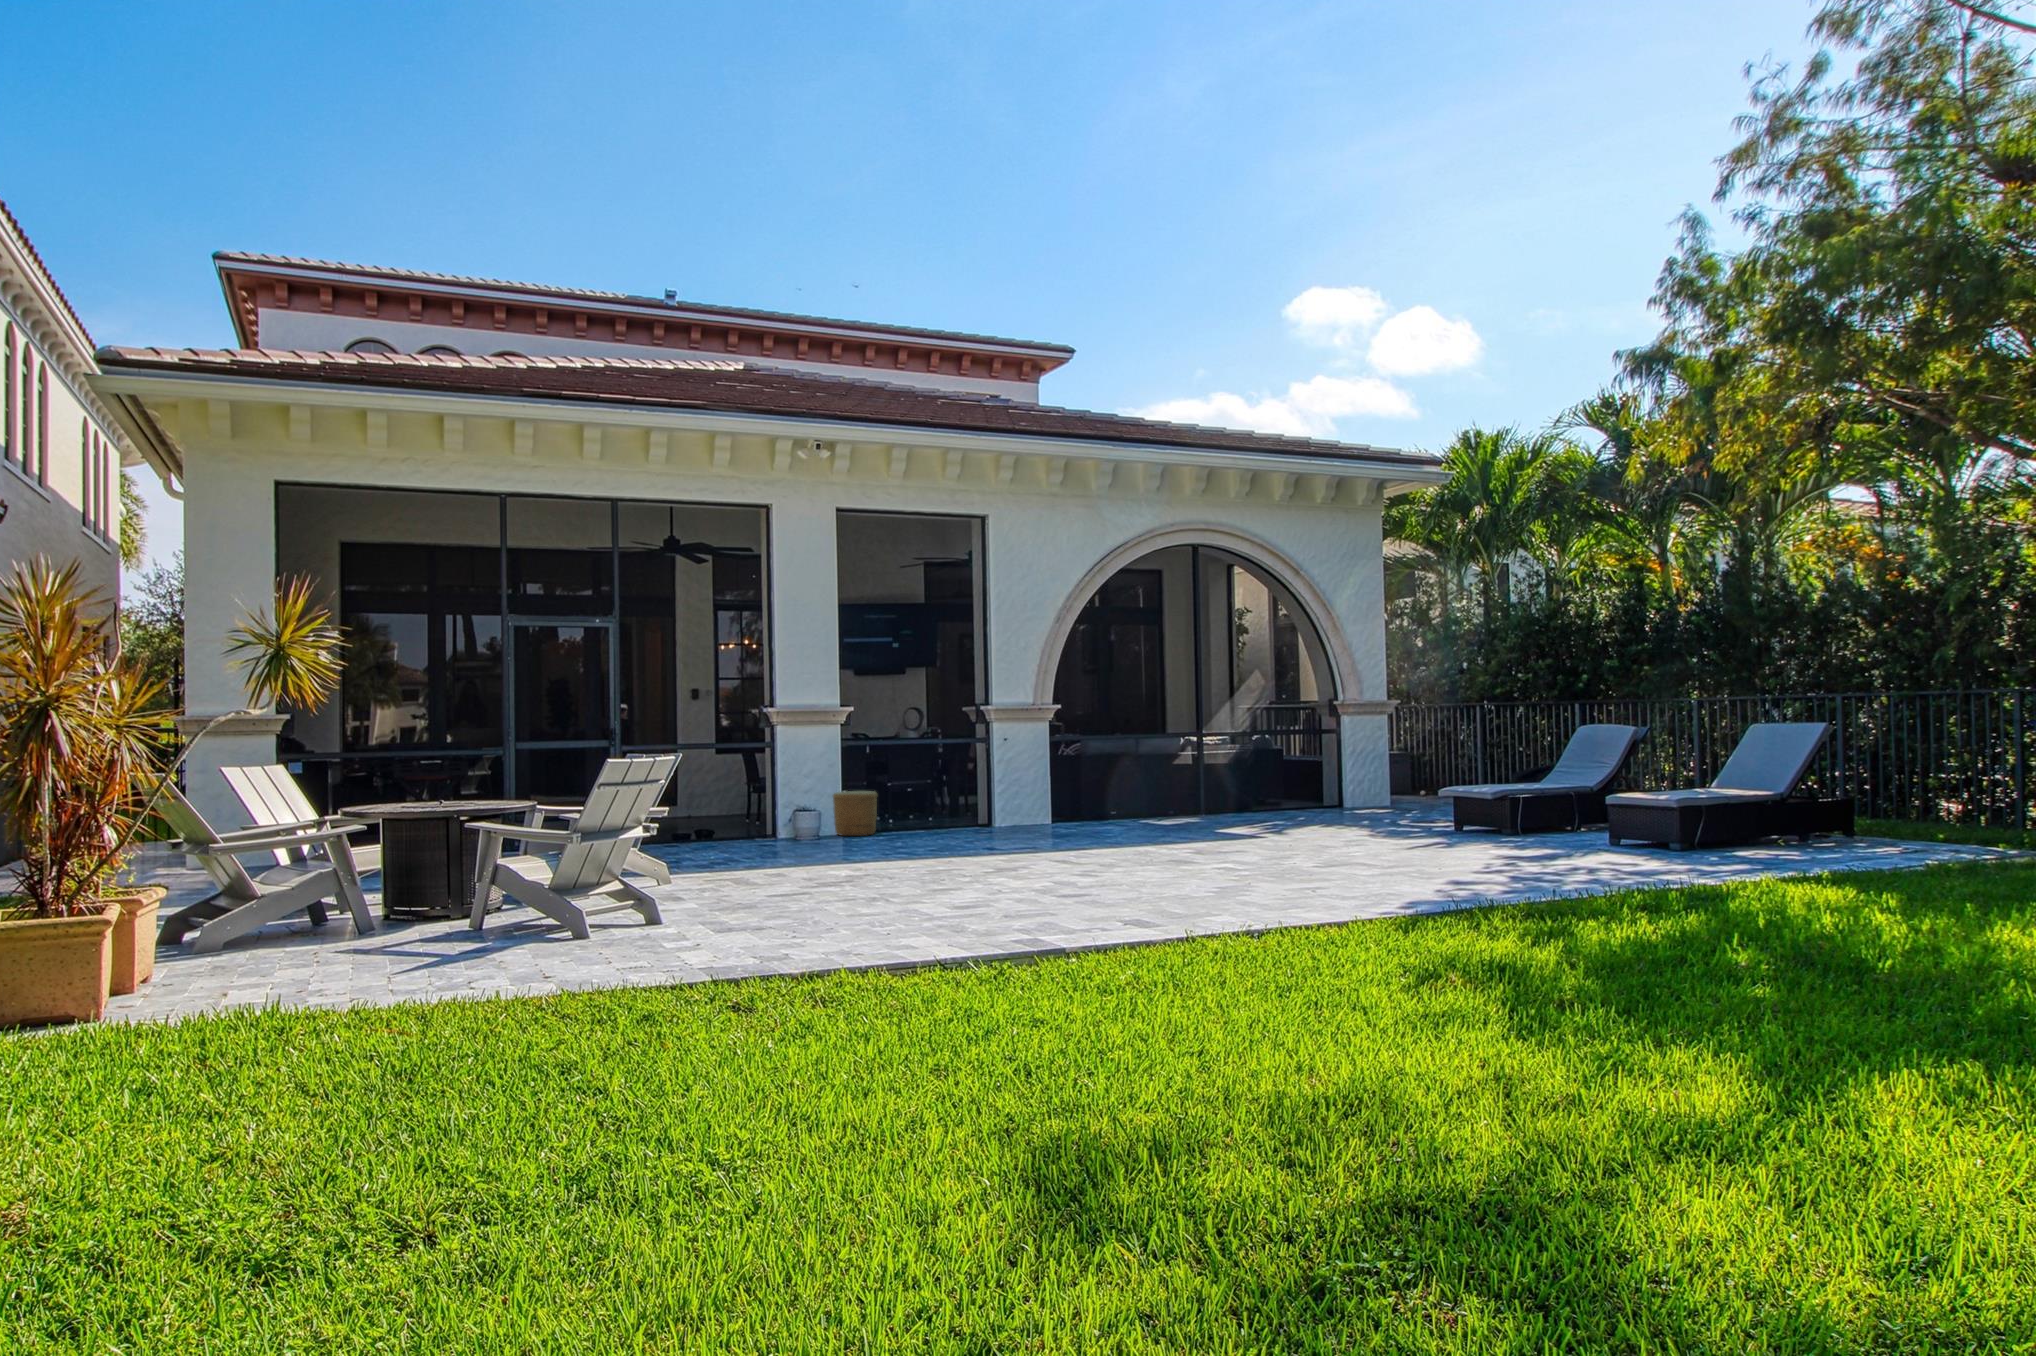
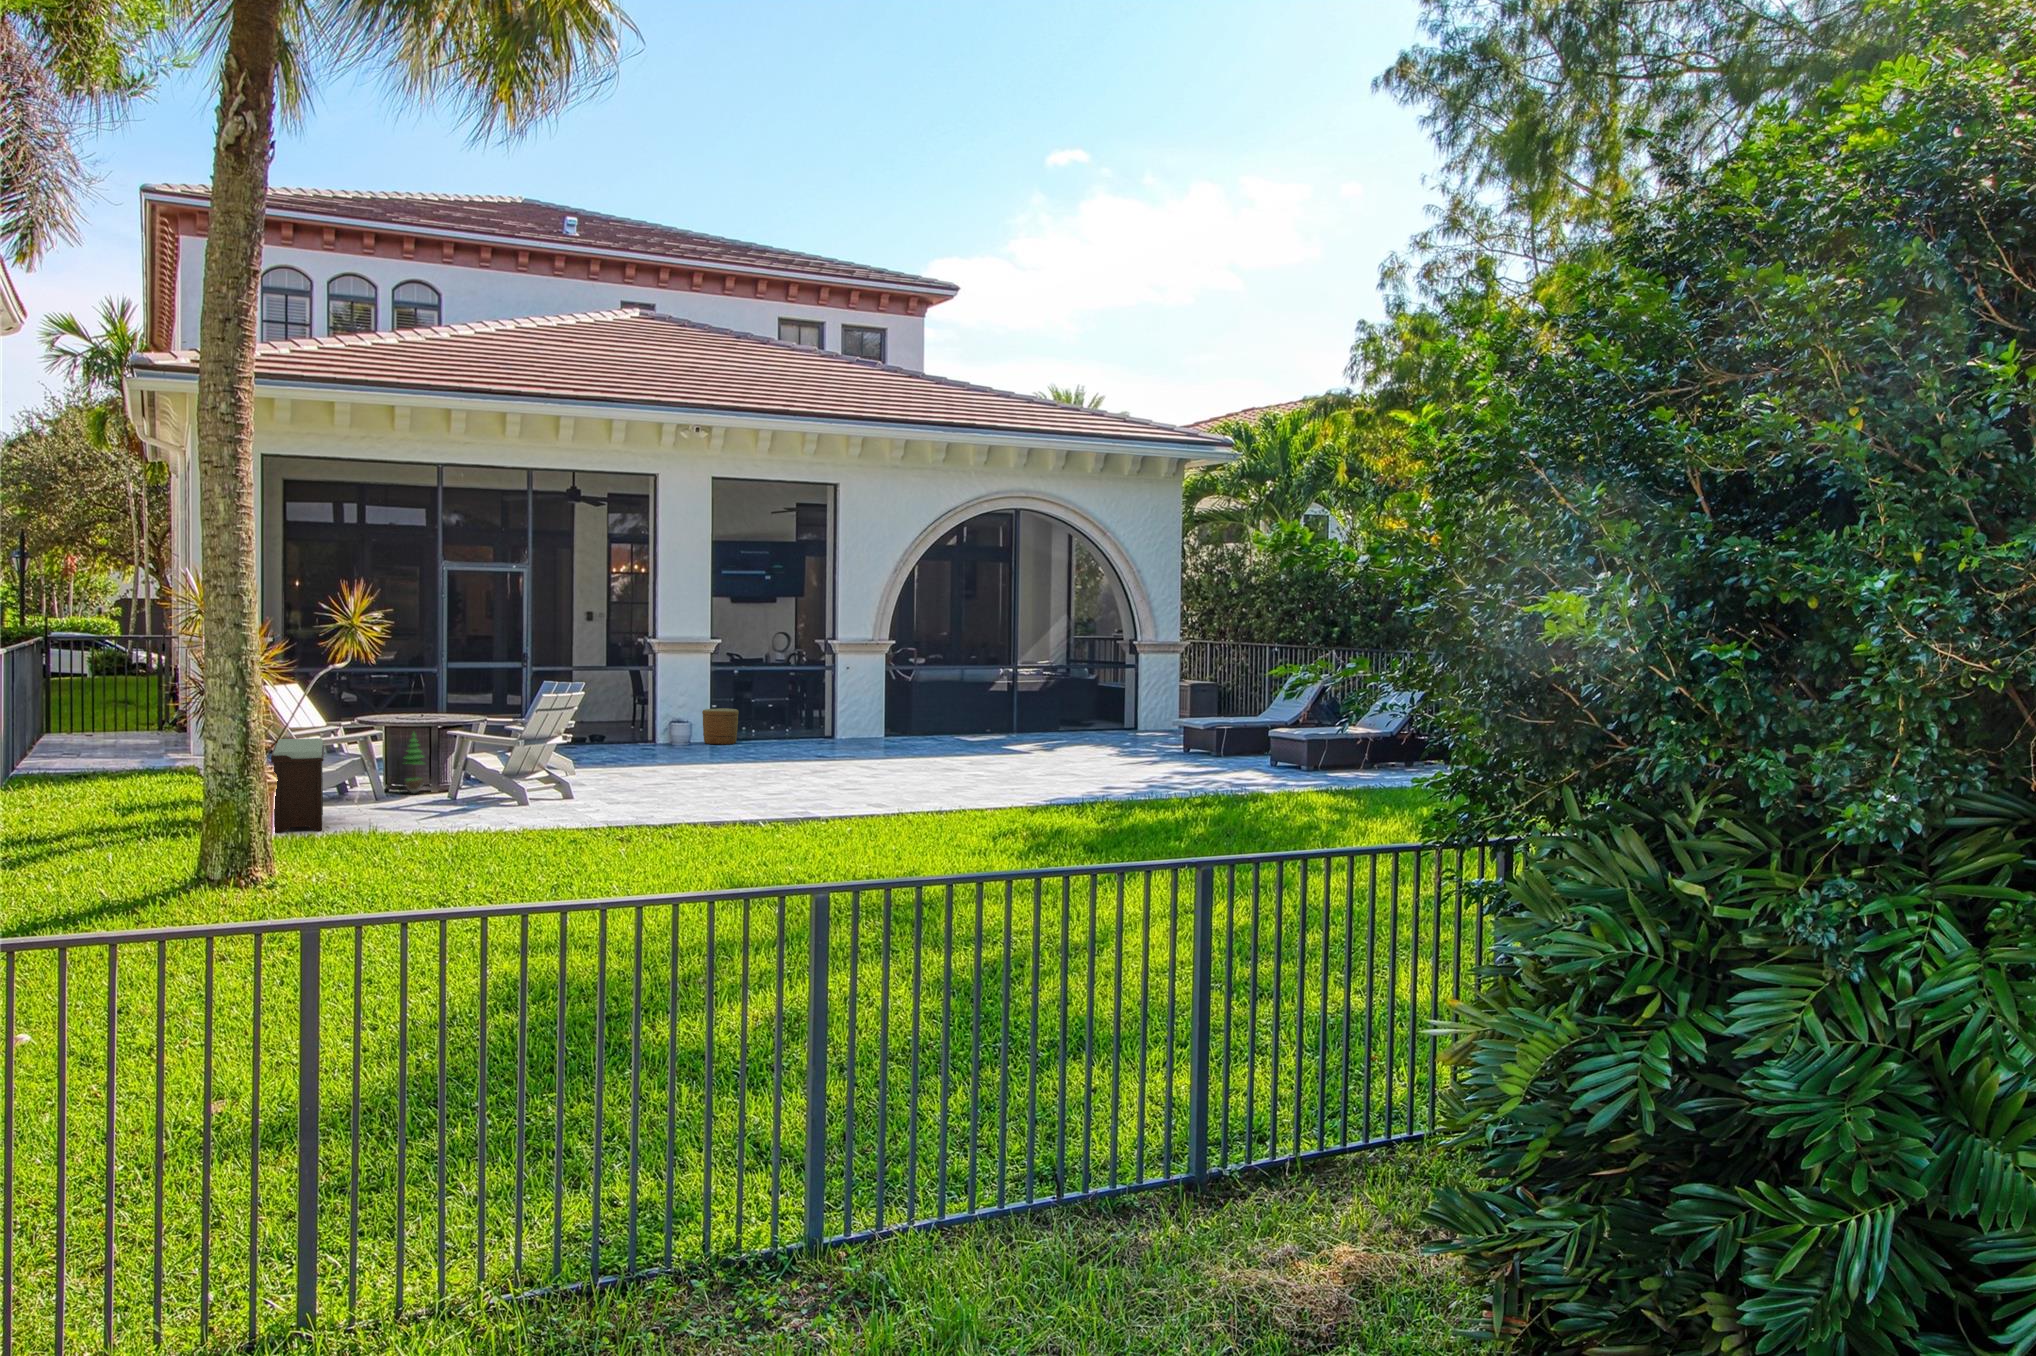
potted tree: none [403,825,441,923] -> present [404,732,424,793]
bench: none [106,841,247,1016] -> present [271,738,324,833]

